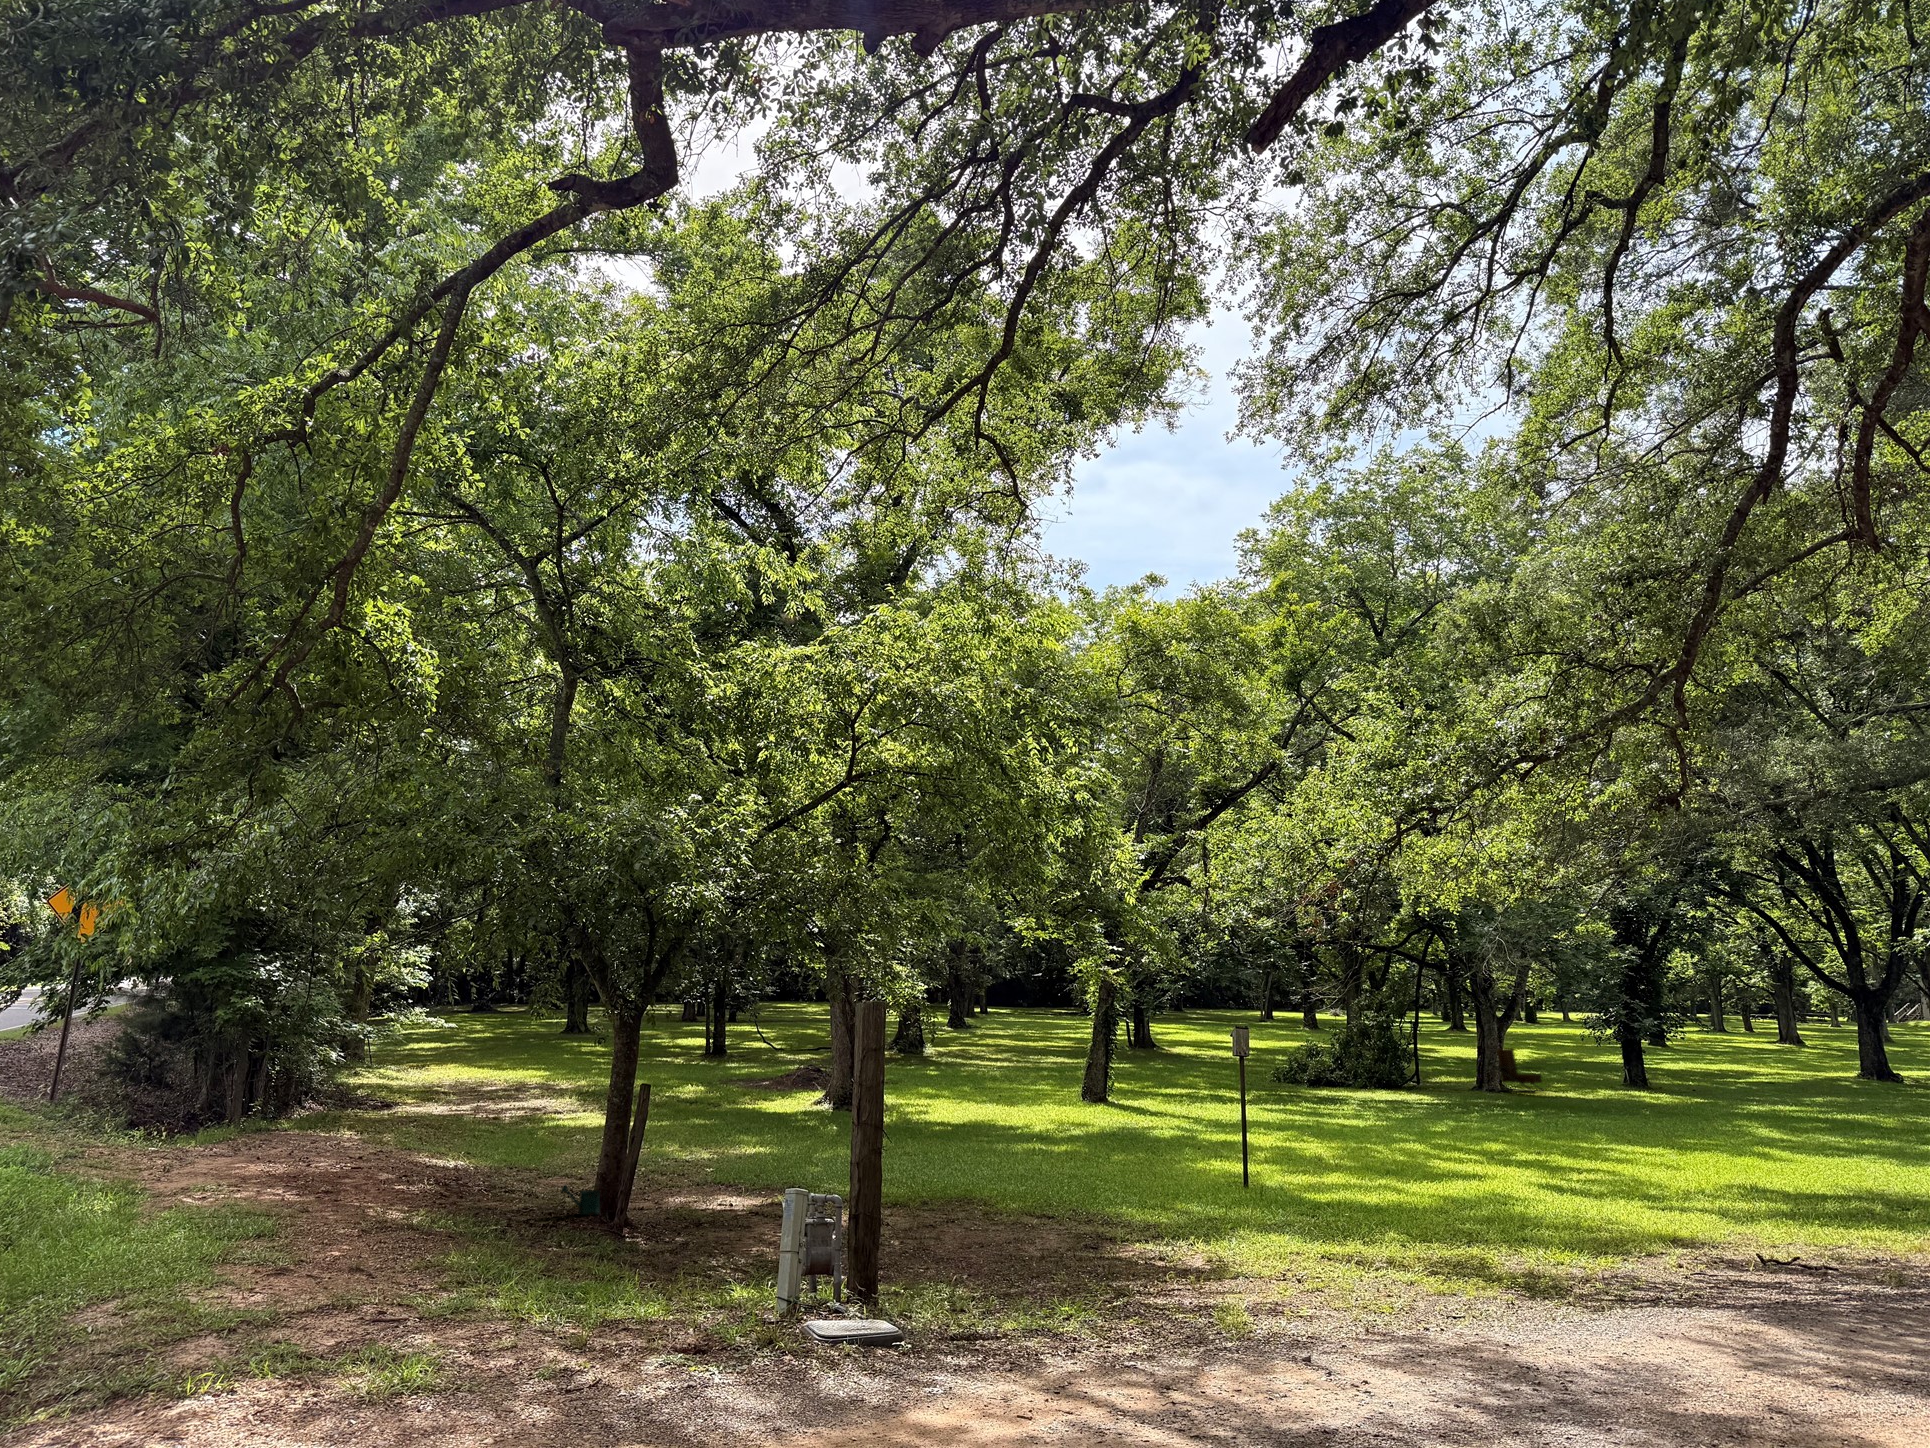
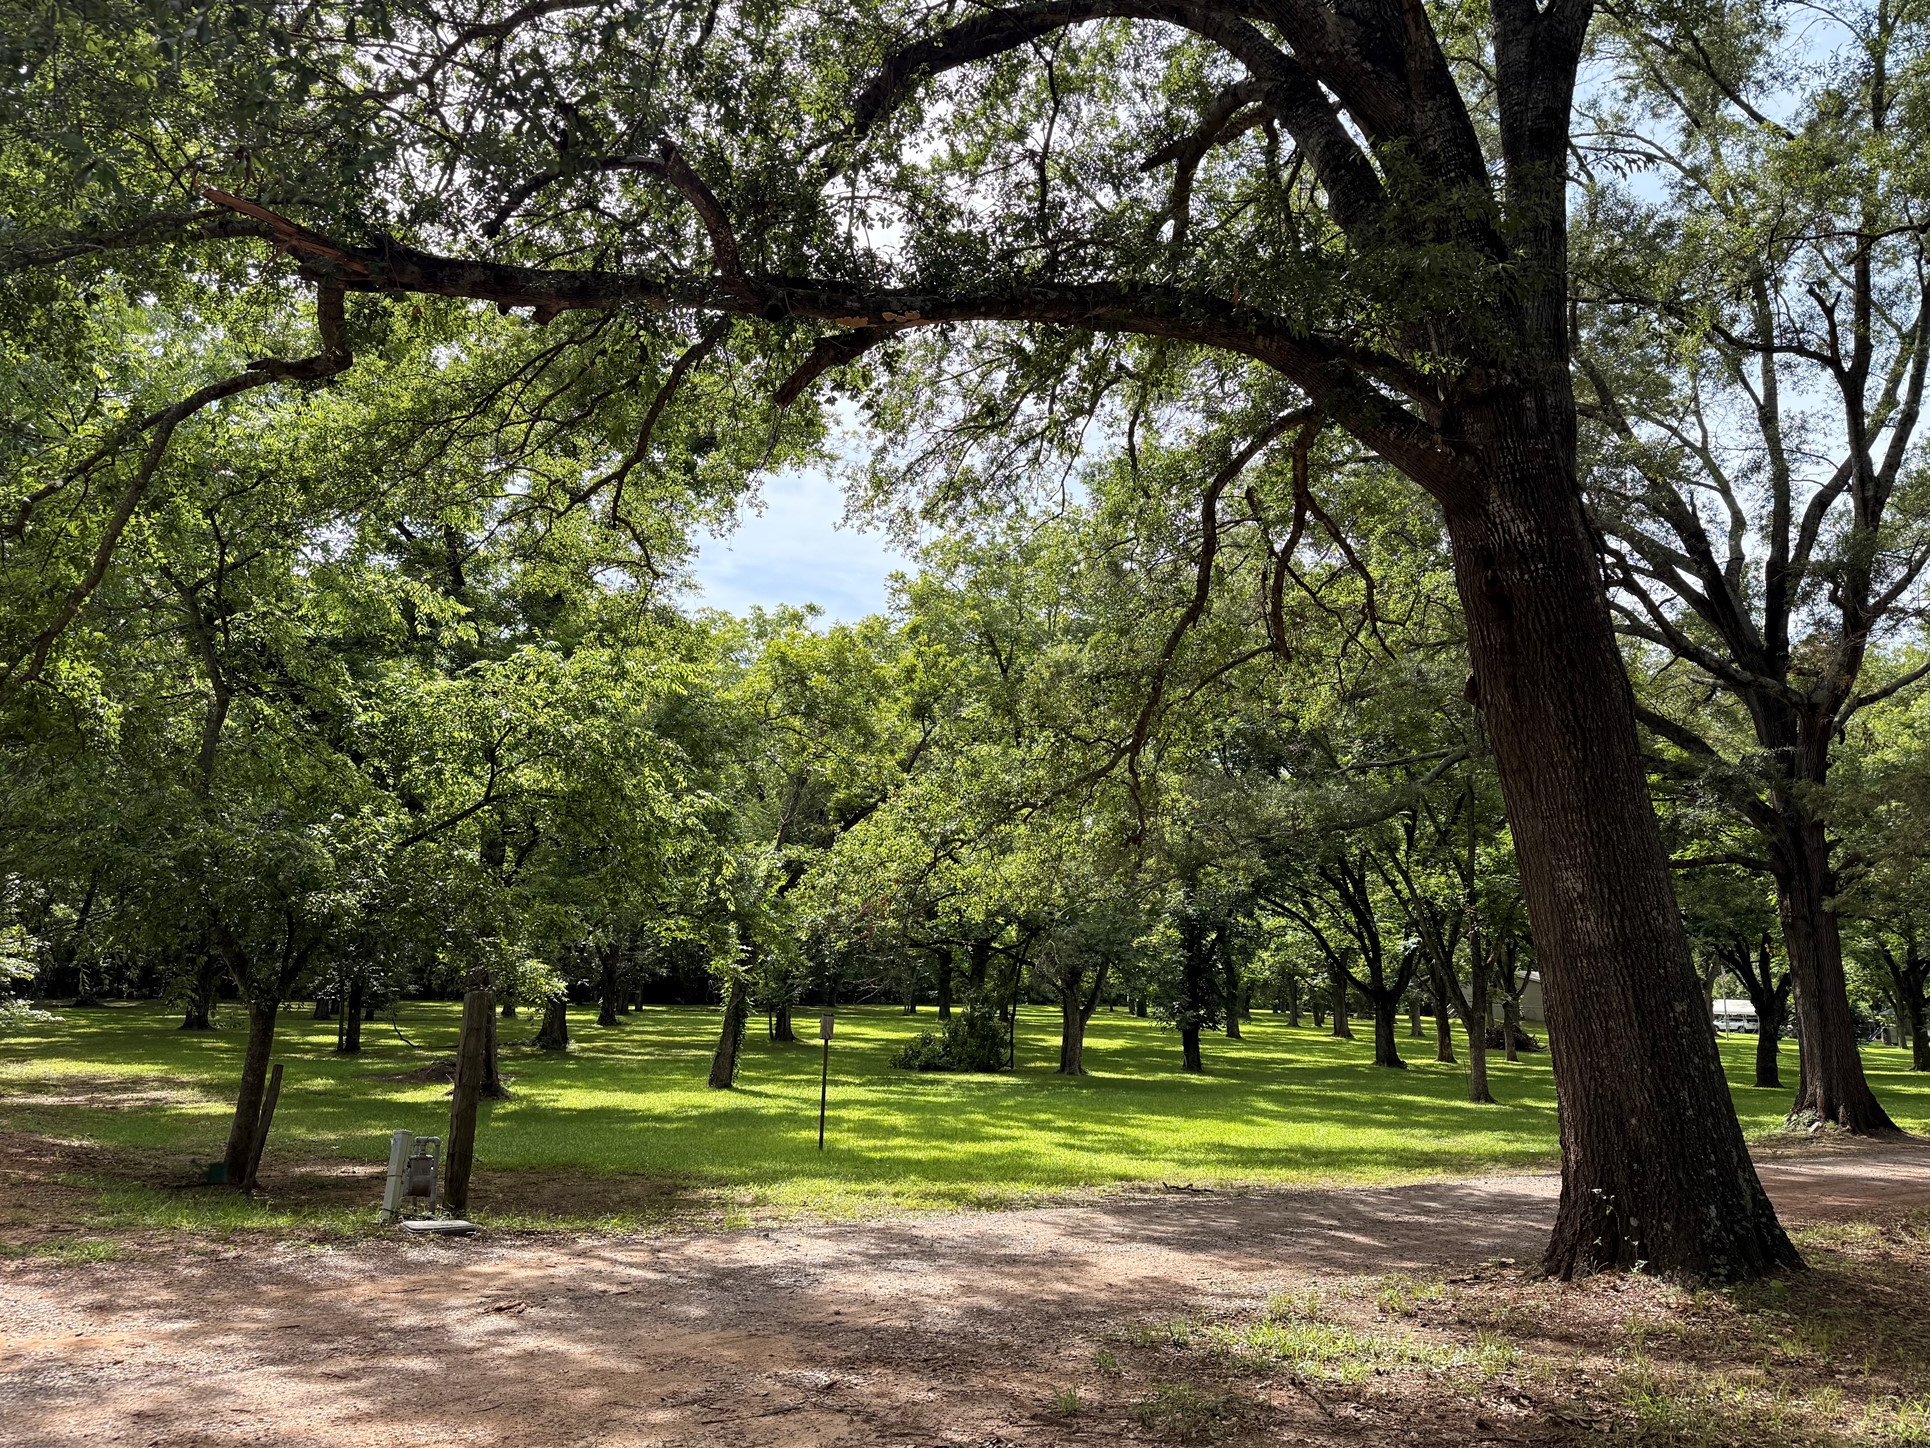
lounge chair: present [1494,1048,1543,1092] -> none [1076,1039,1118,1077]

